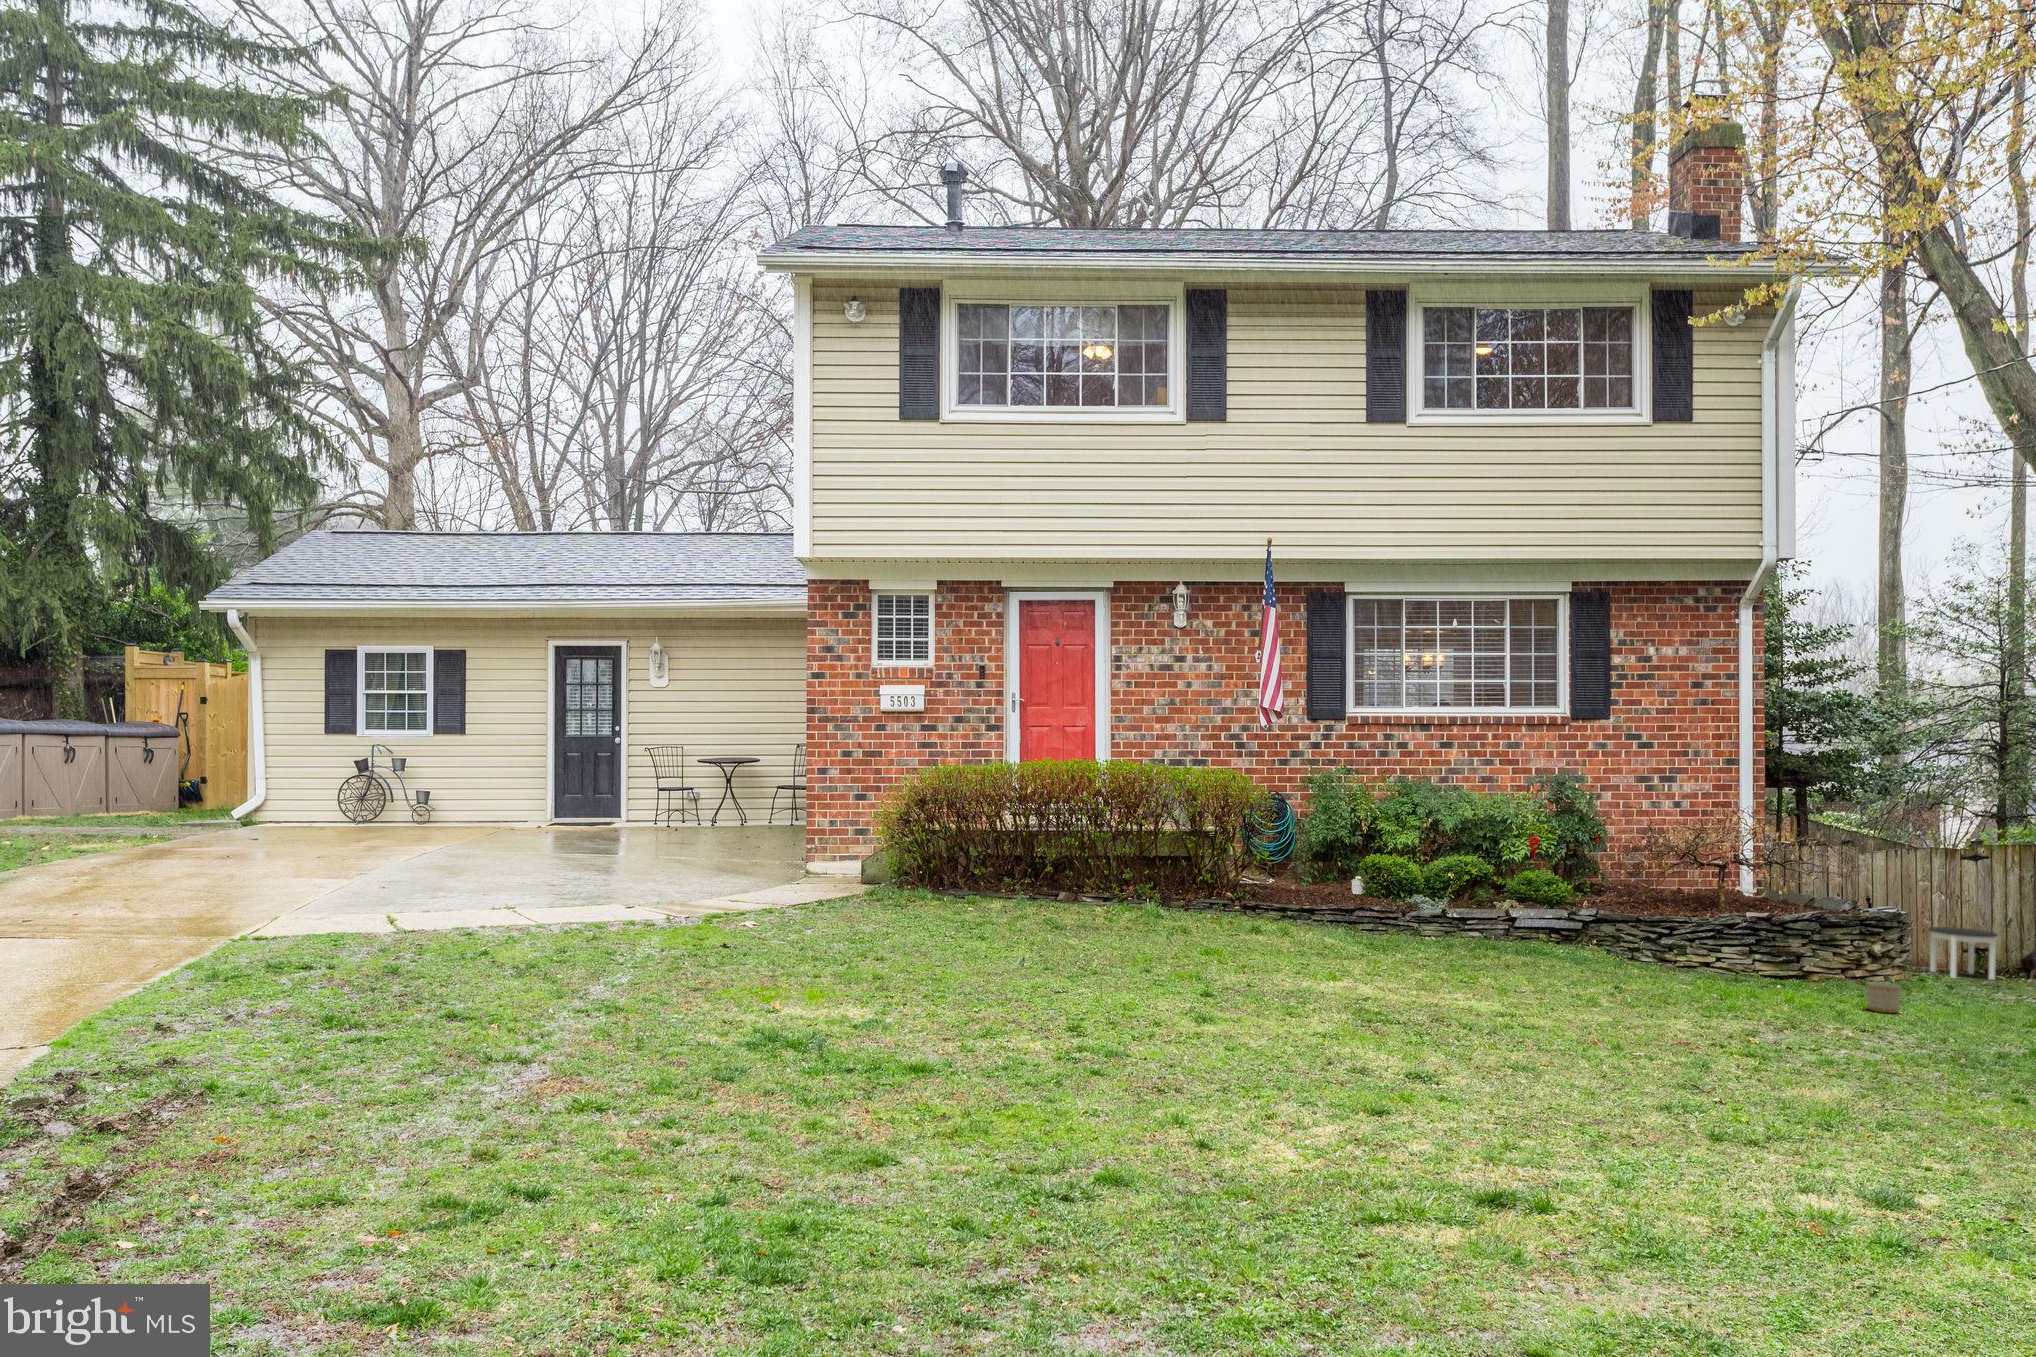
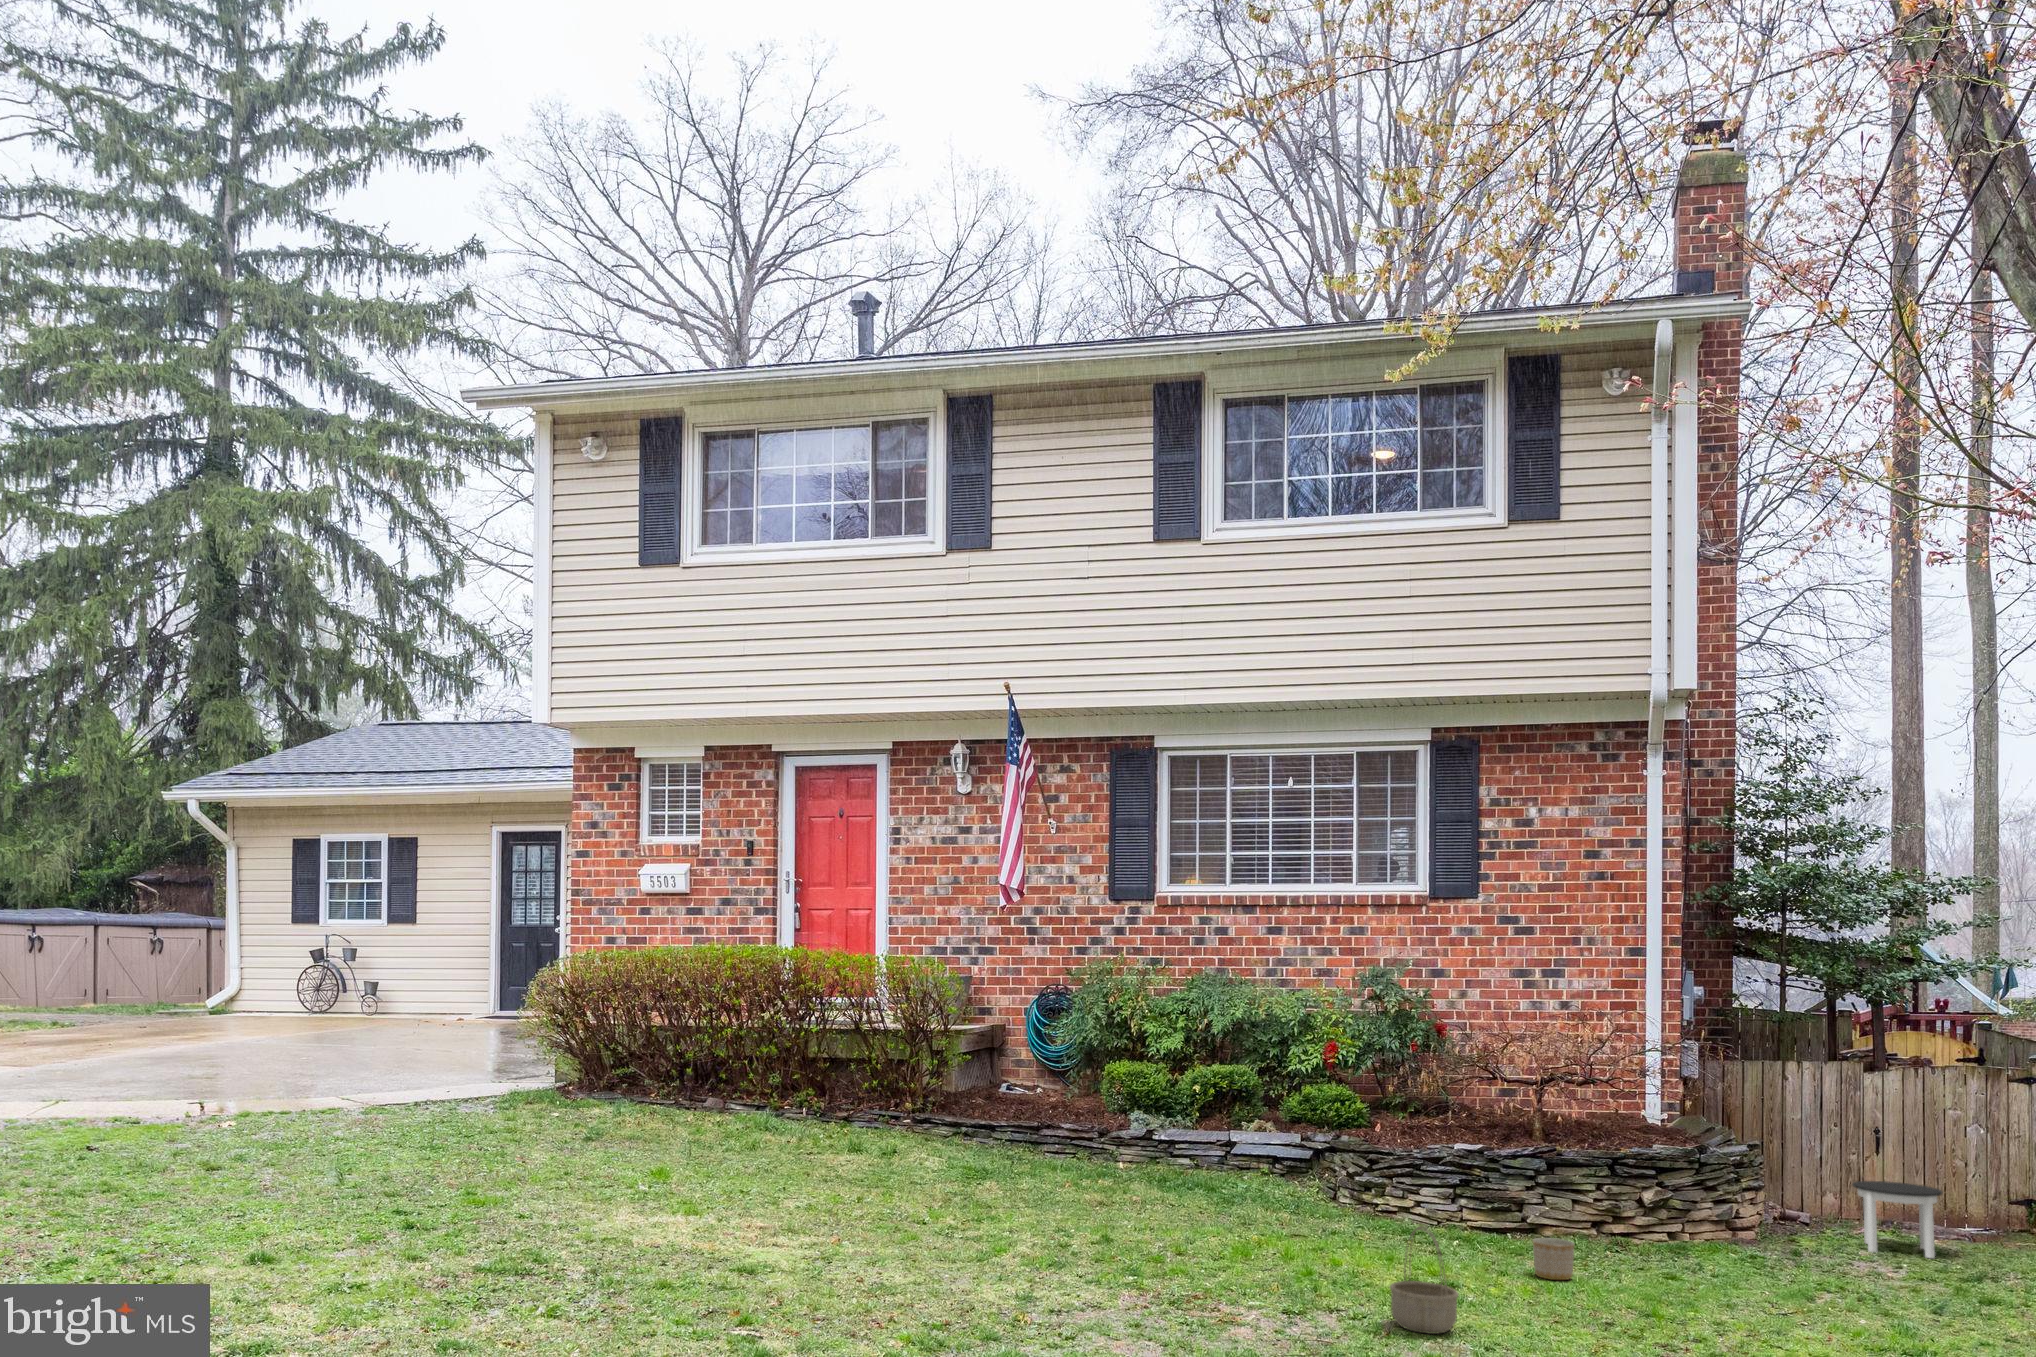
basket: none [1922,981,1990,1061] -> present [1390,1226,1459,1334]

